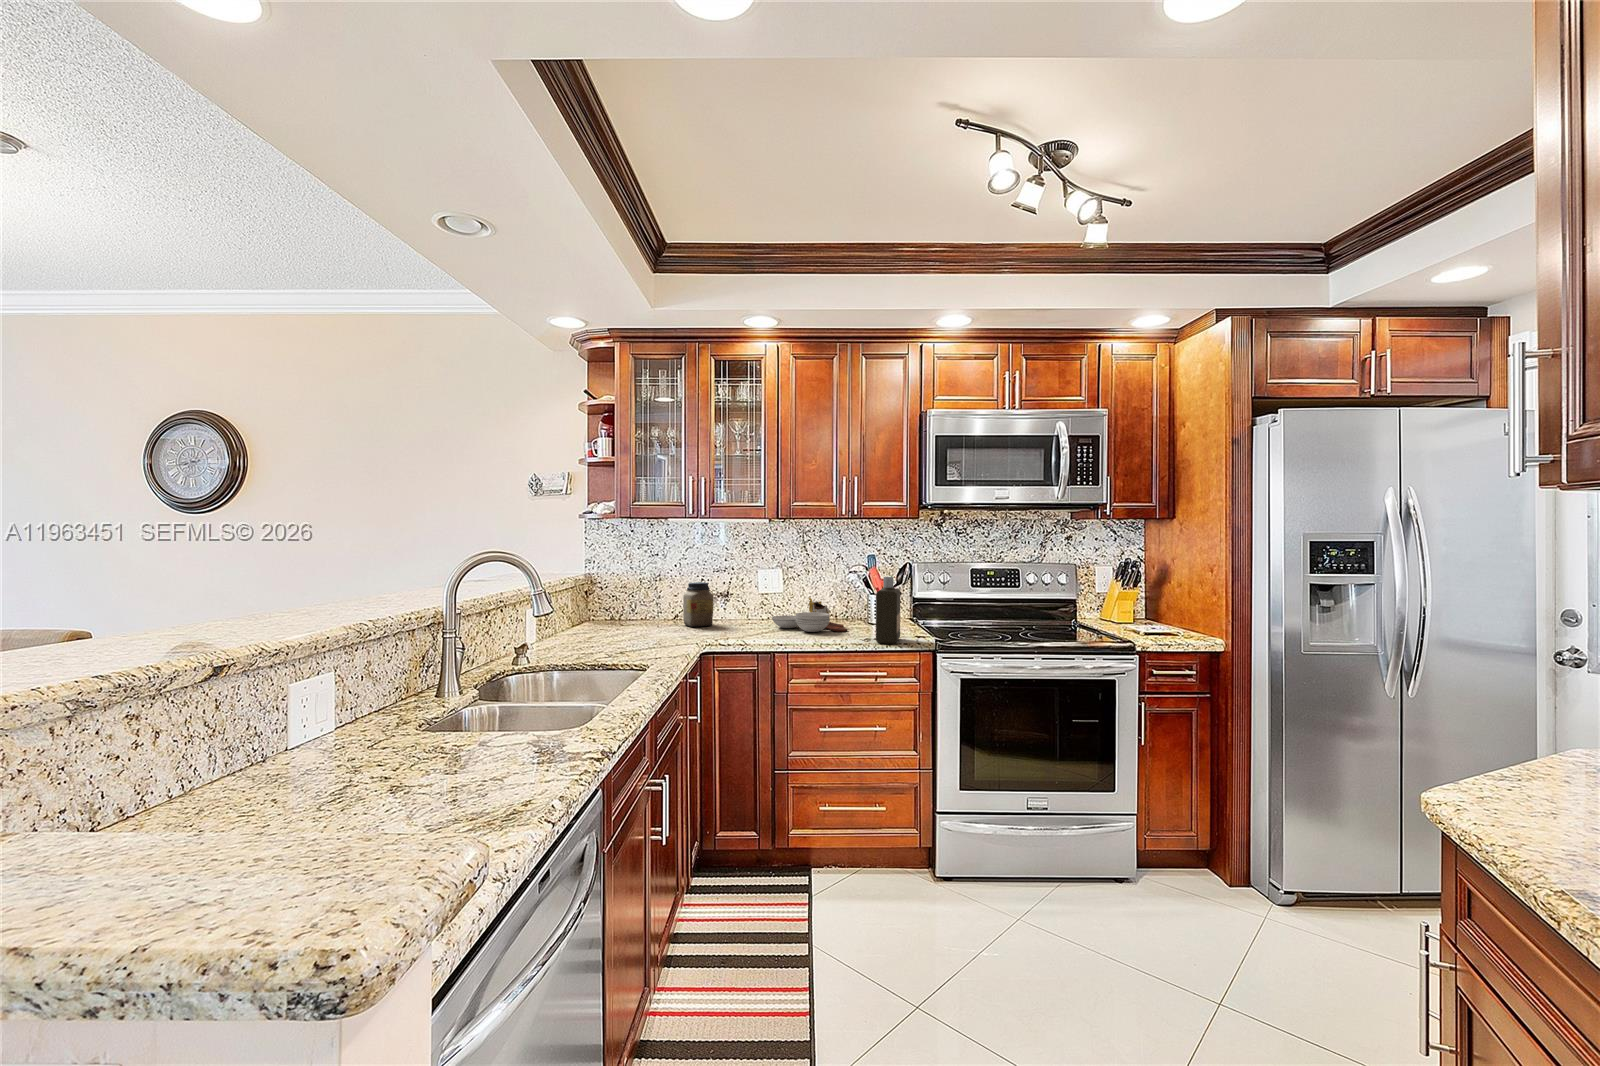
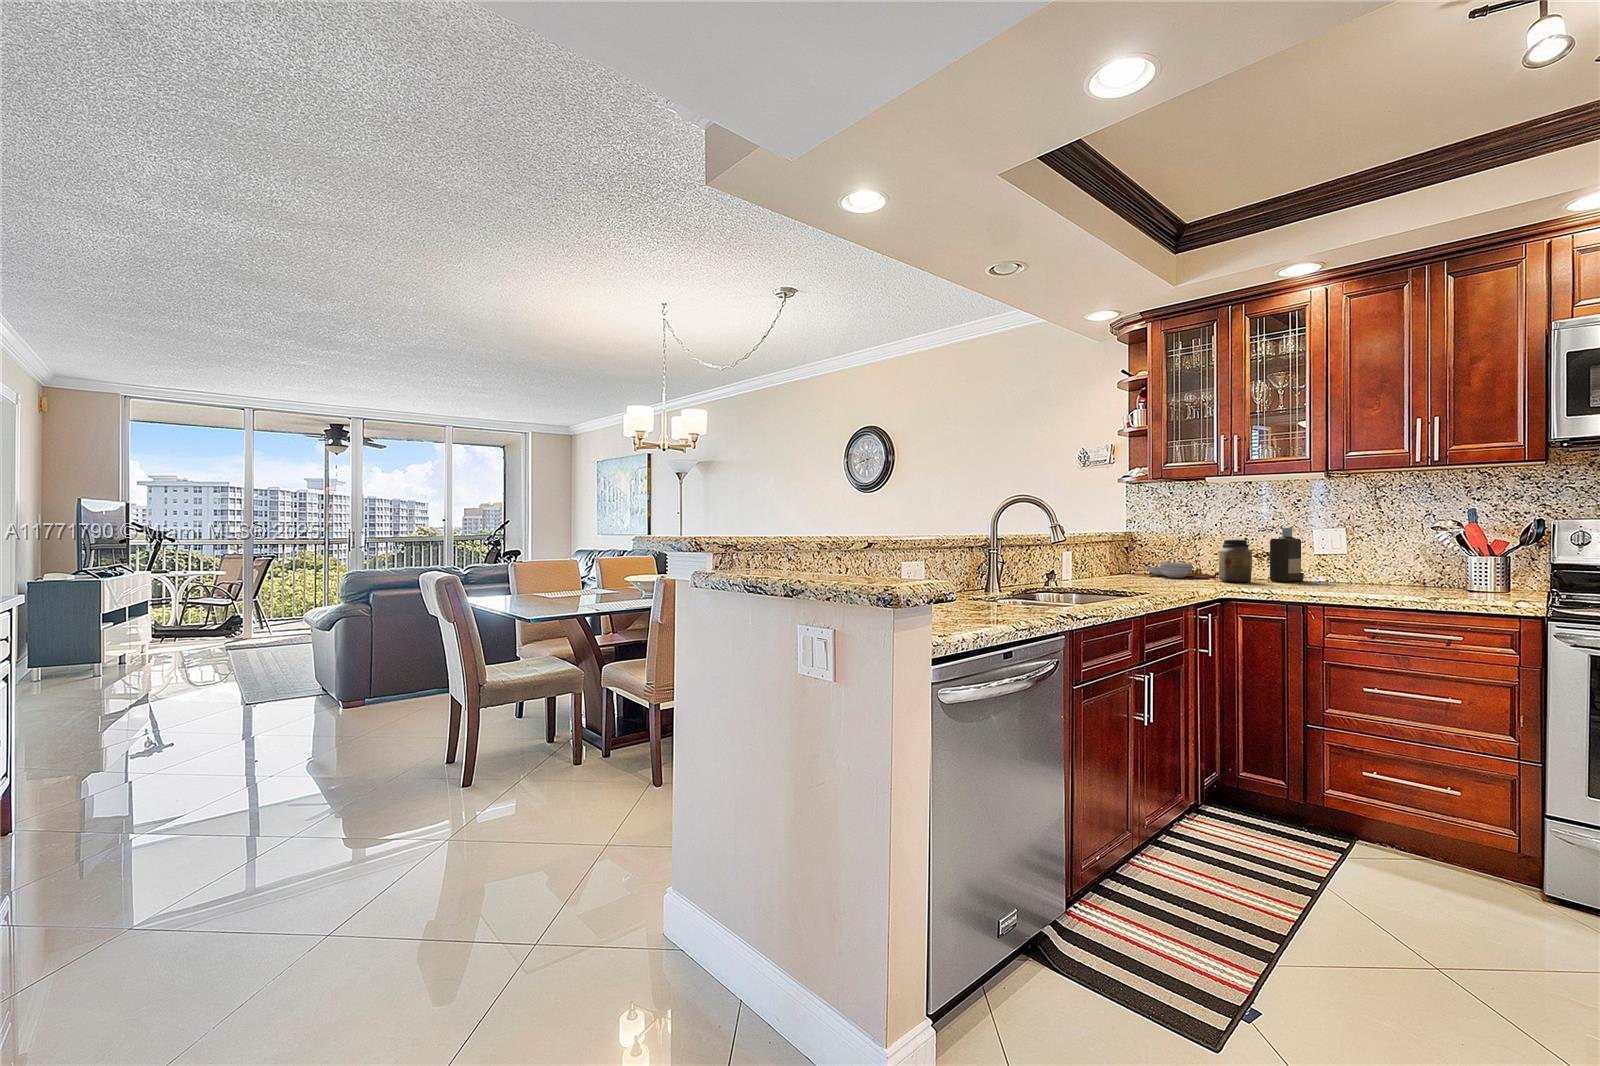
bottle: present [876,577,900,644] -> present [1270,528,1304,582]
cutting board: present [772,598,847,632] -> present [1147,562,1216,579]

